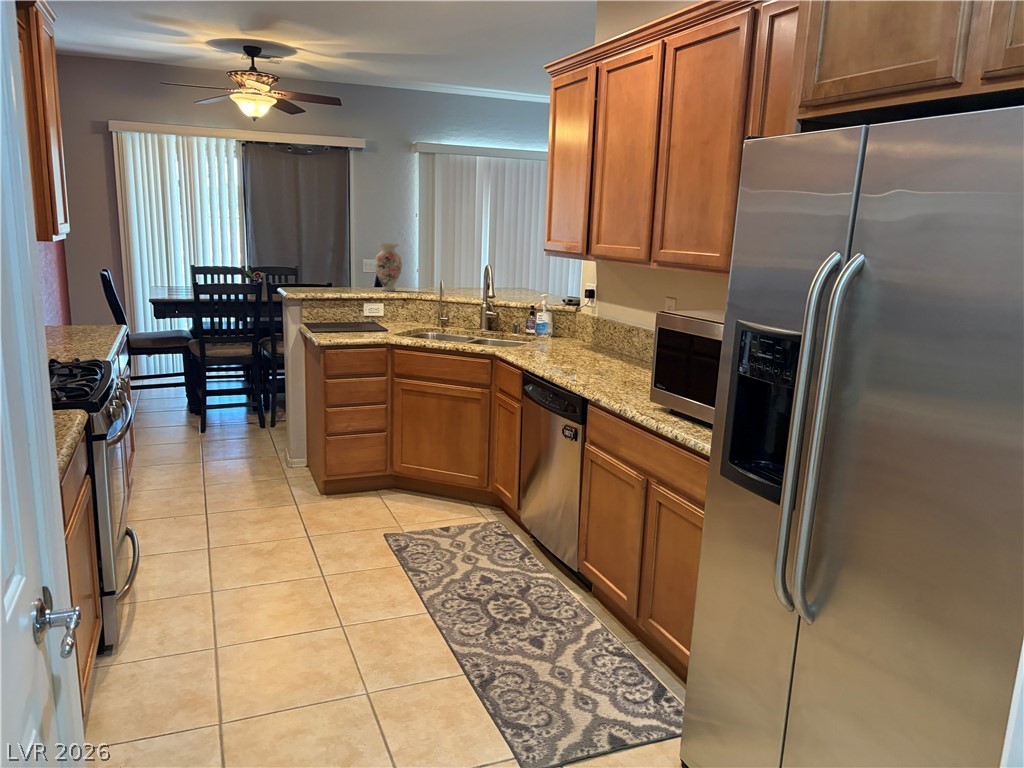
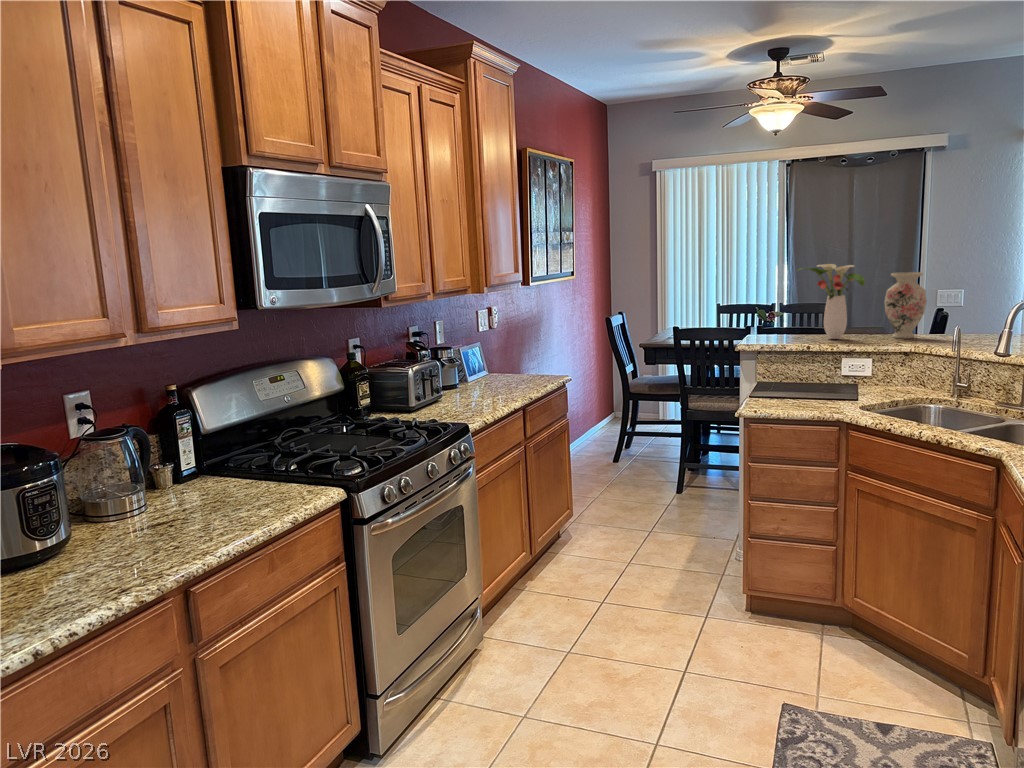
flower arrangement: none [320,233,370,291] -> present [798,264,865,339]

